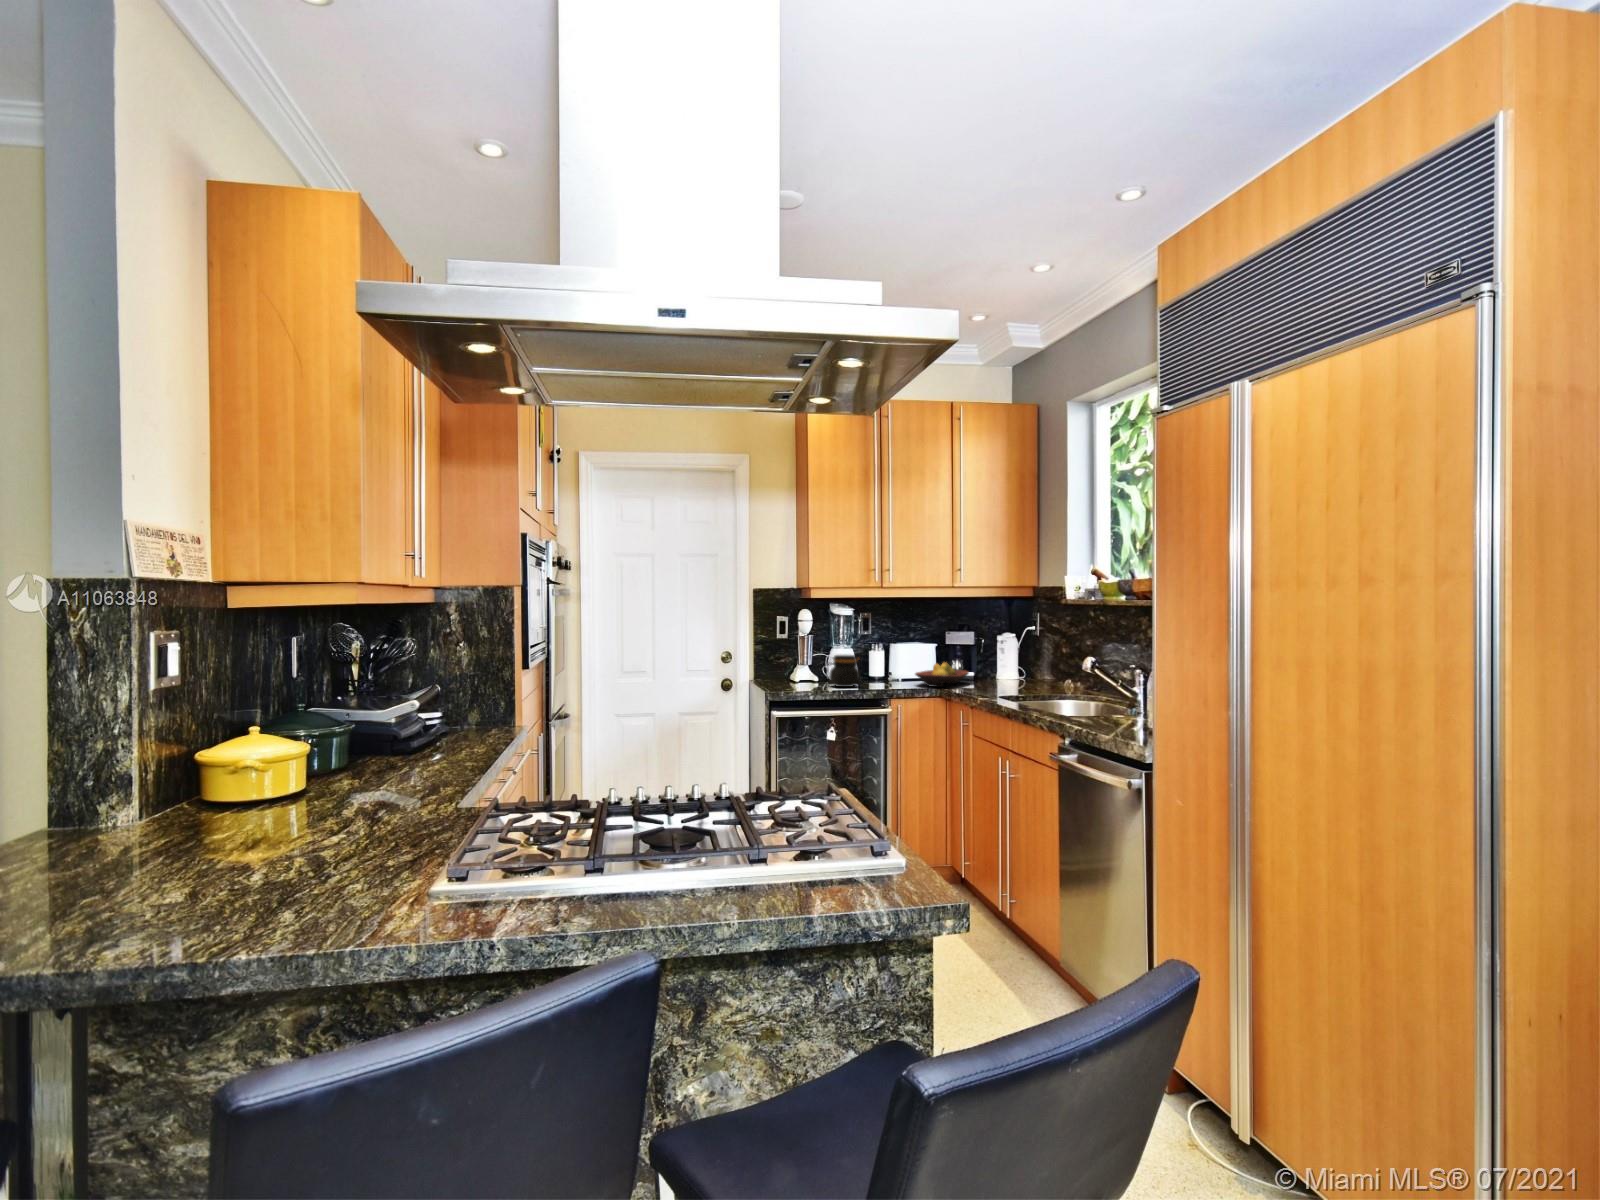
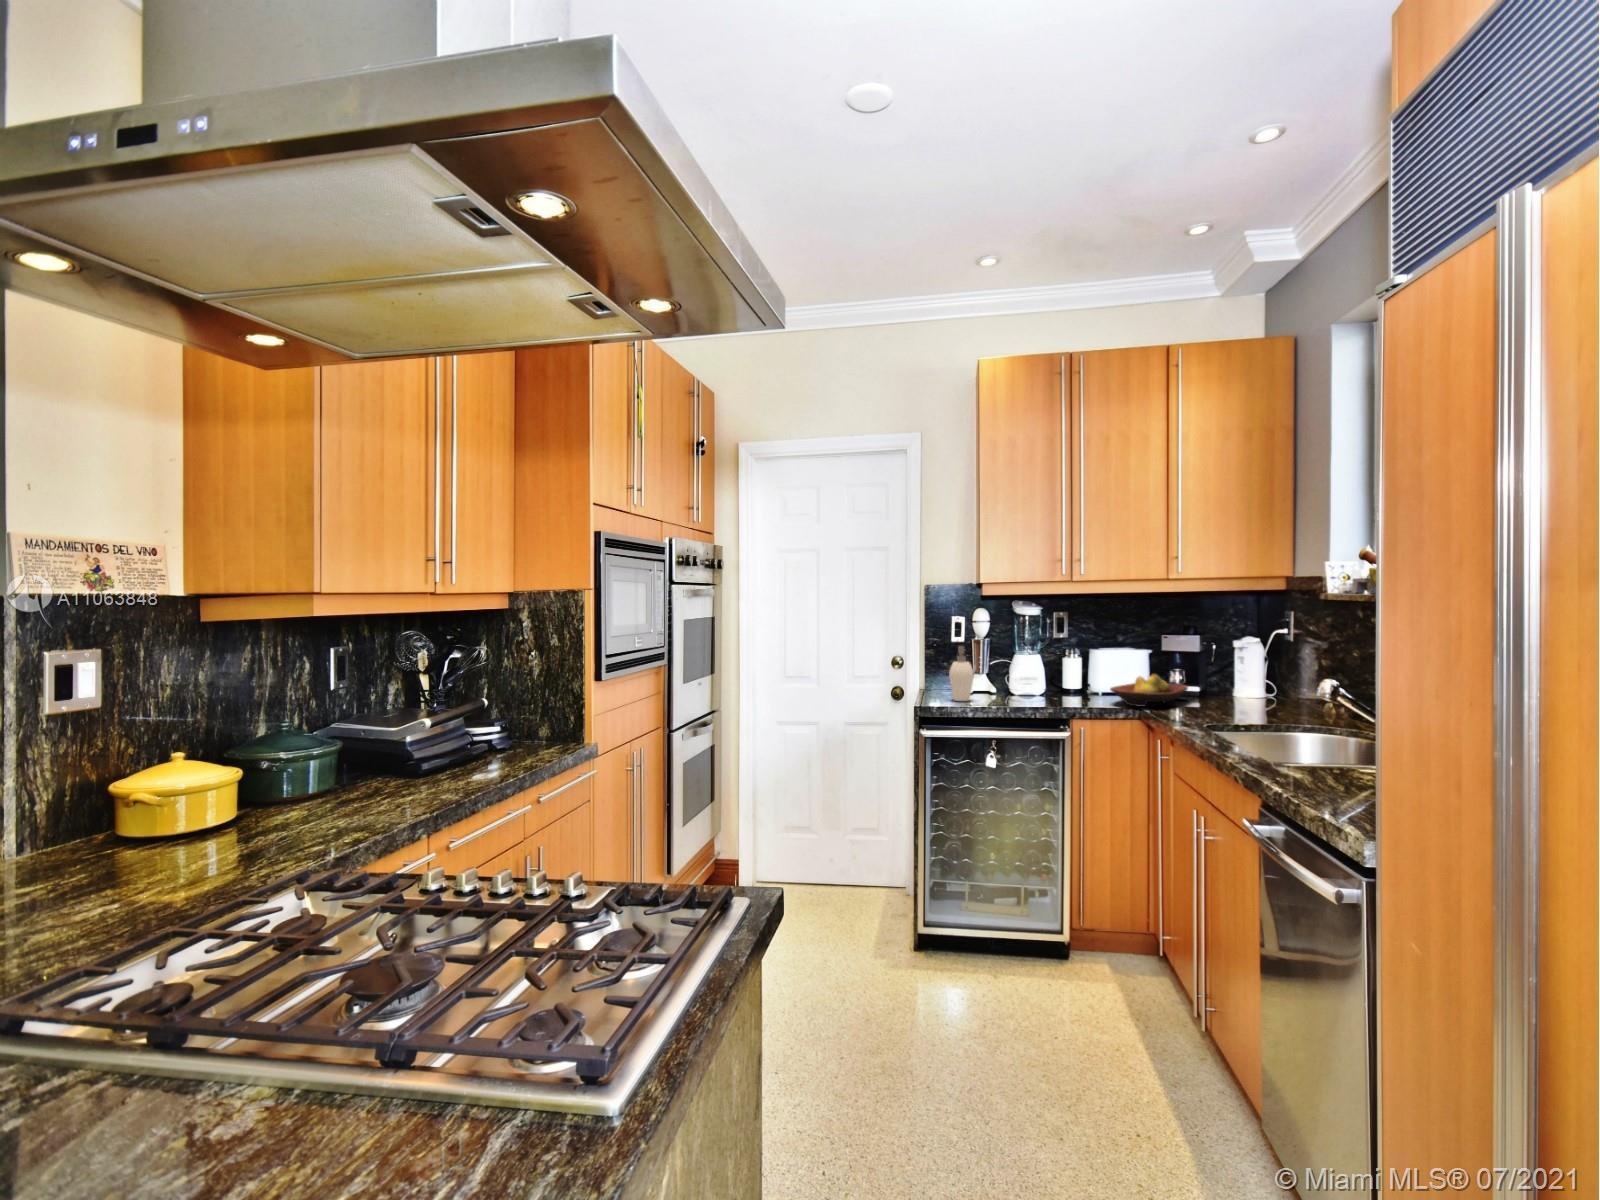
soap dispenser: none [789,640,815,687] -> present [949,646,974,701]
jar: present [828,655,861,687] -> none [996,663,1040,703]

